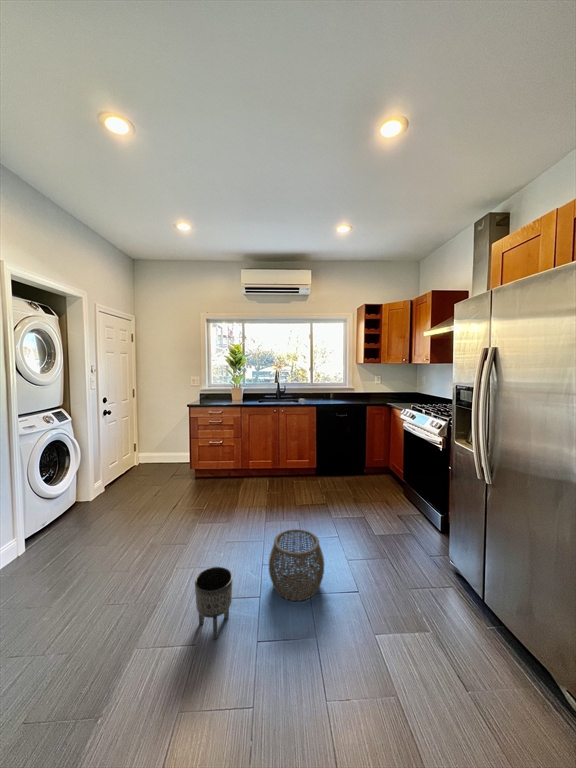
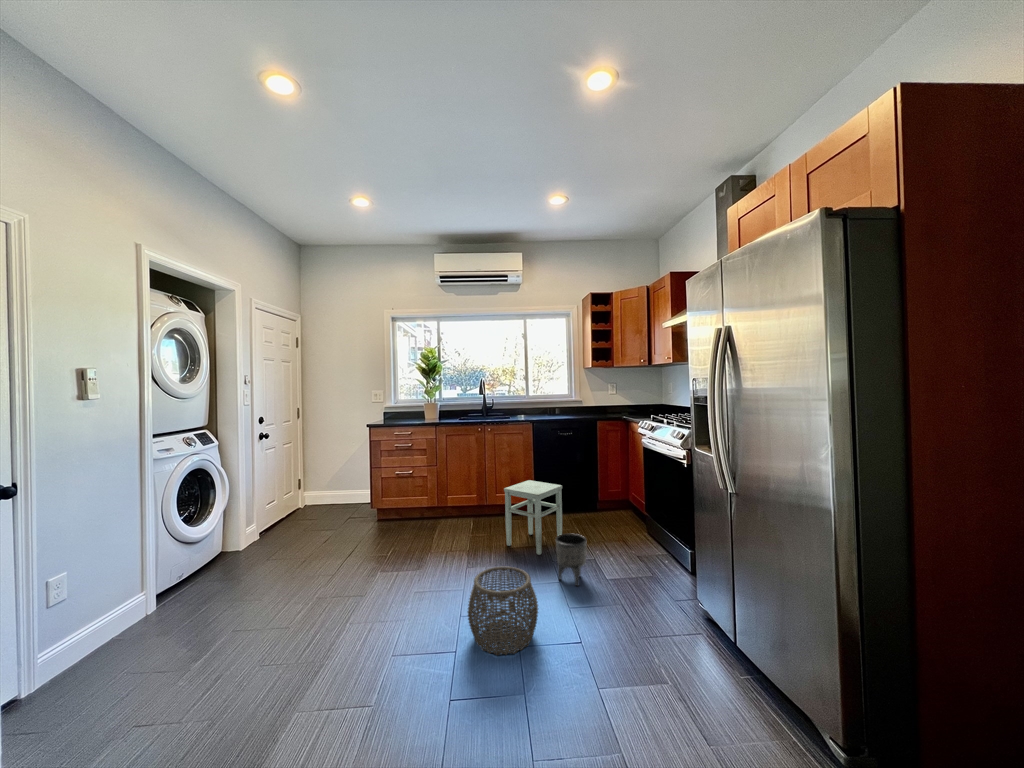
stool: none [294,453,340,513] -> present [504,480,562,555]
planter: present [195,567,232,639] -> present [556,534,586,586]

